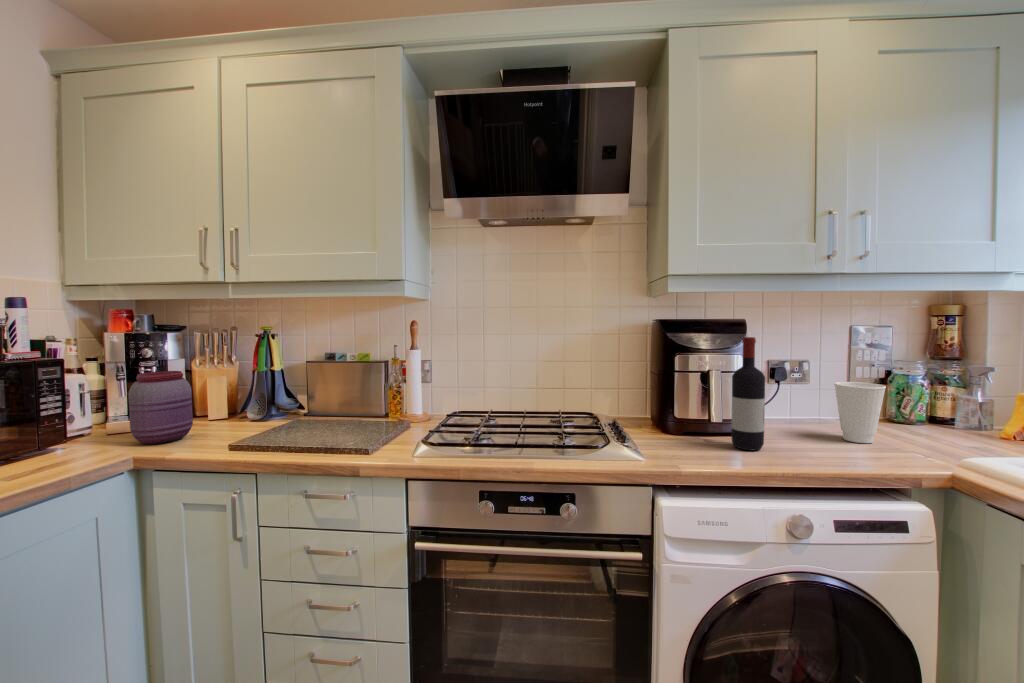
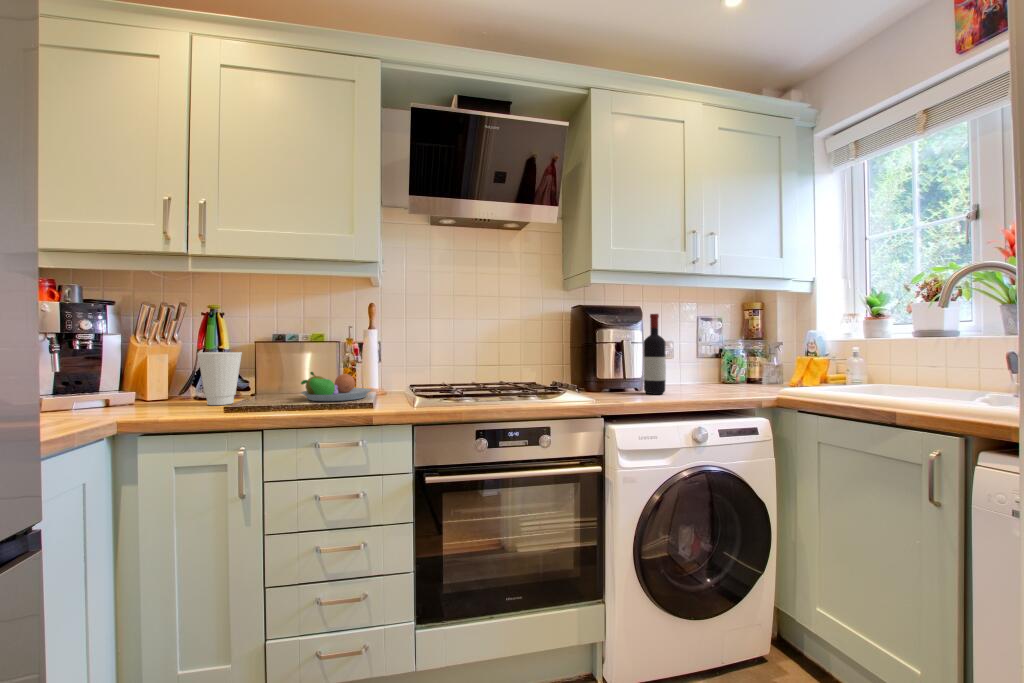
jar: present [128,371,193,444] -> none [91,340,161,414]
cup: present [834,382,886,443] -> present [198,352,242,405]
fruit bowl: none [316,400,398,436] -> present [301,372,372,401]

